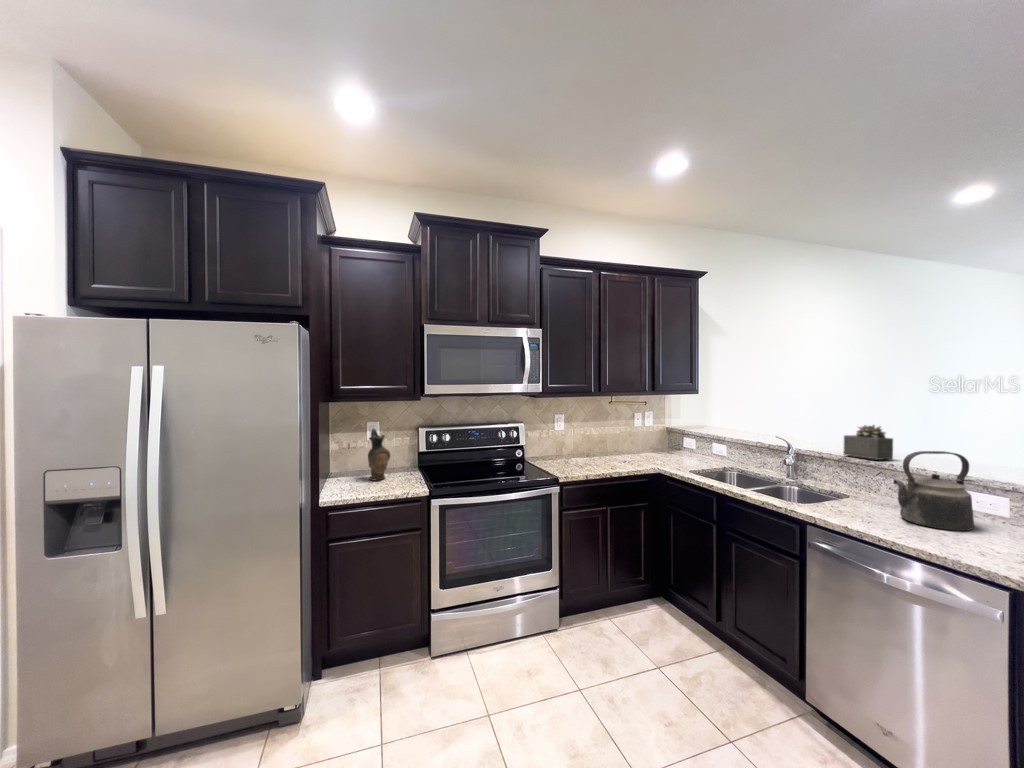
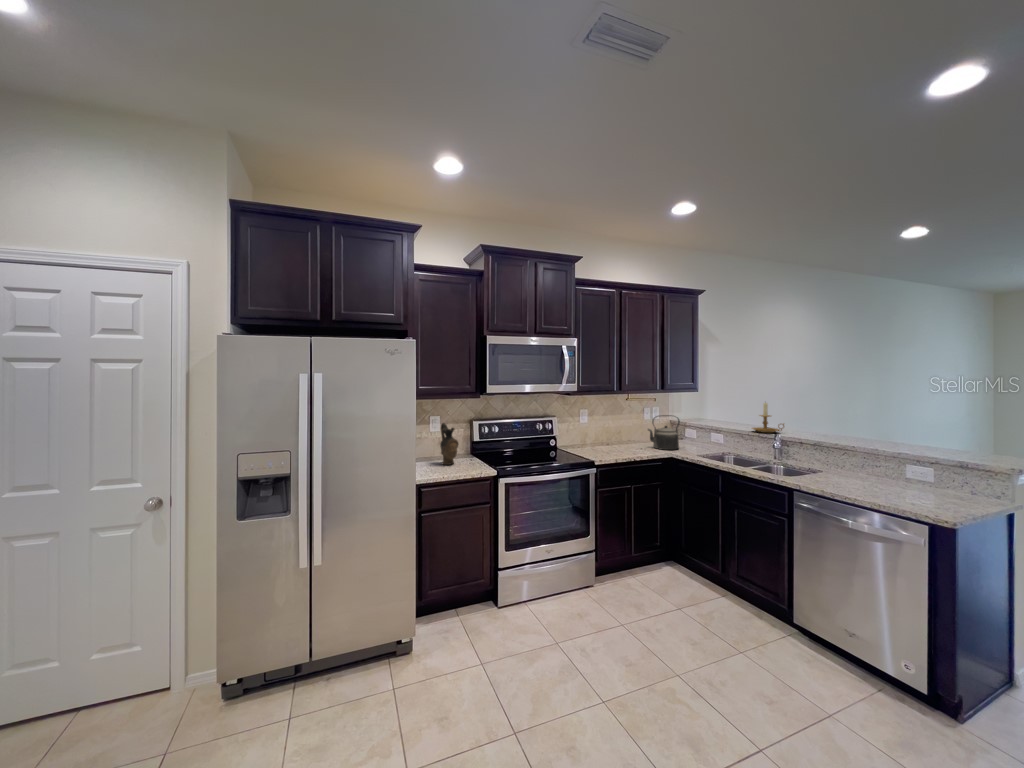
candle holder: none [760,405,803,445] -> present [752,403,784,433]
succulent plant: present [844,425,893,460] -> none [817,416,854,443]
kettle: present [893,451,974,531] -> present [648,415,680,450]

